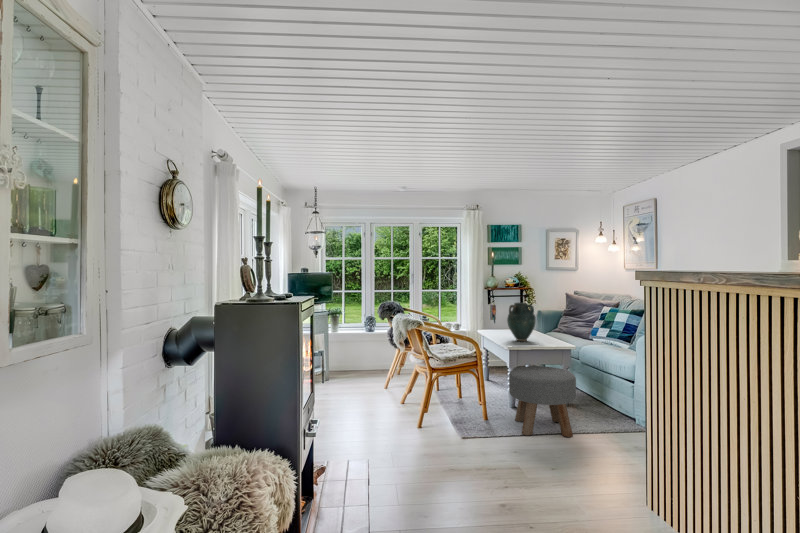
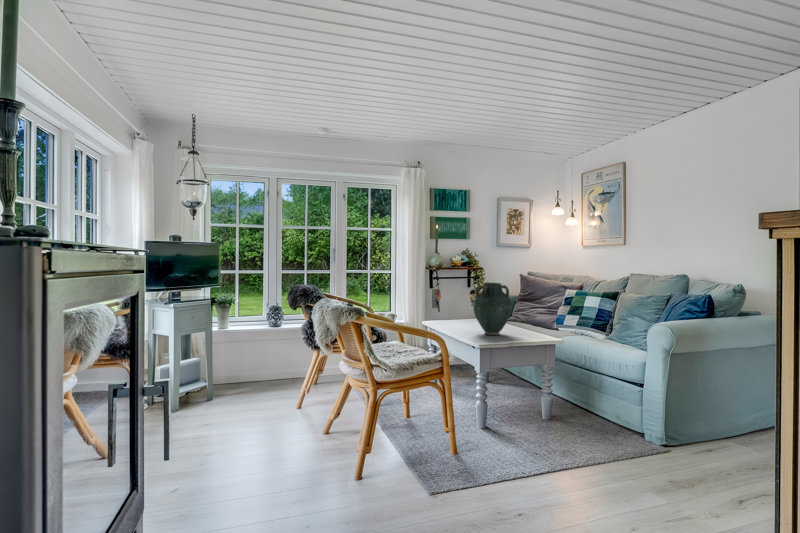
ottoman: present [509,366,576,437] -> none [490,371,586,478]

